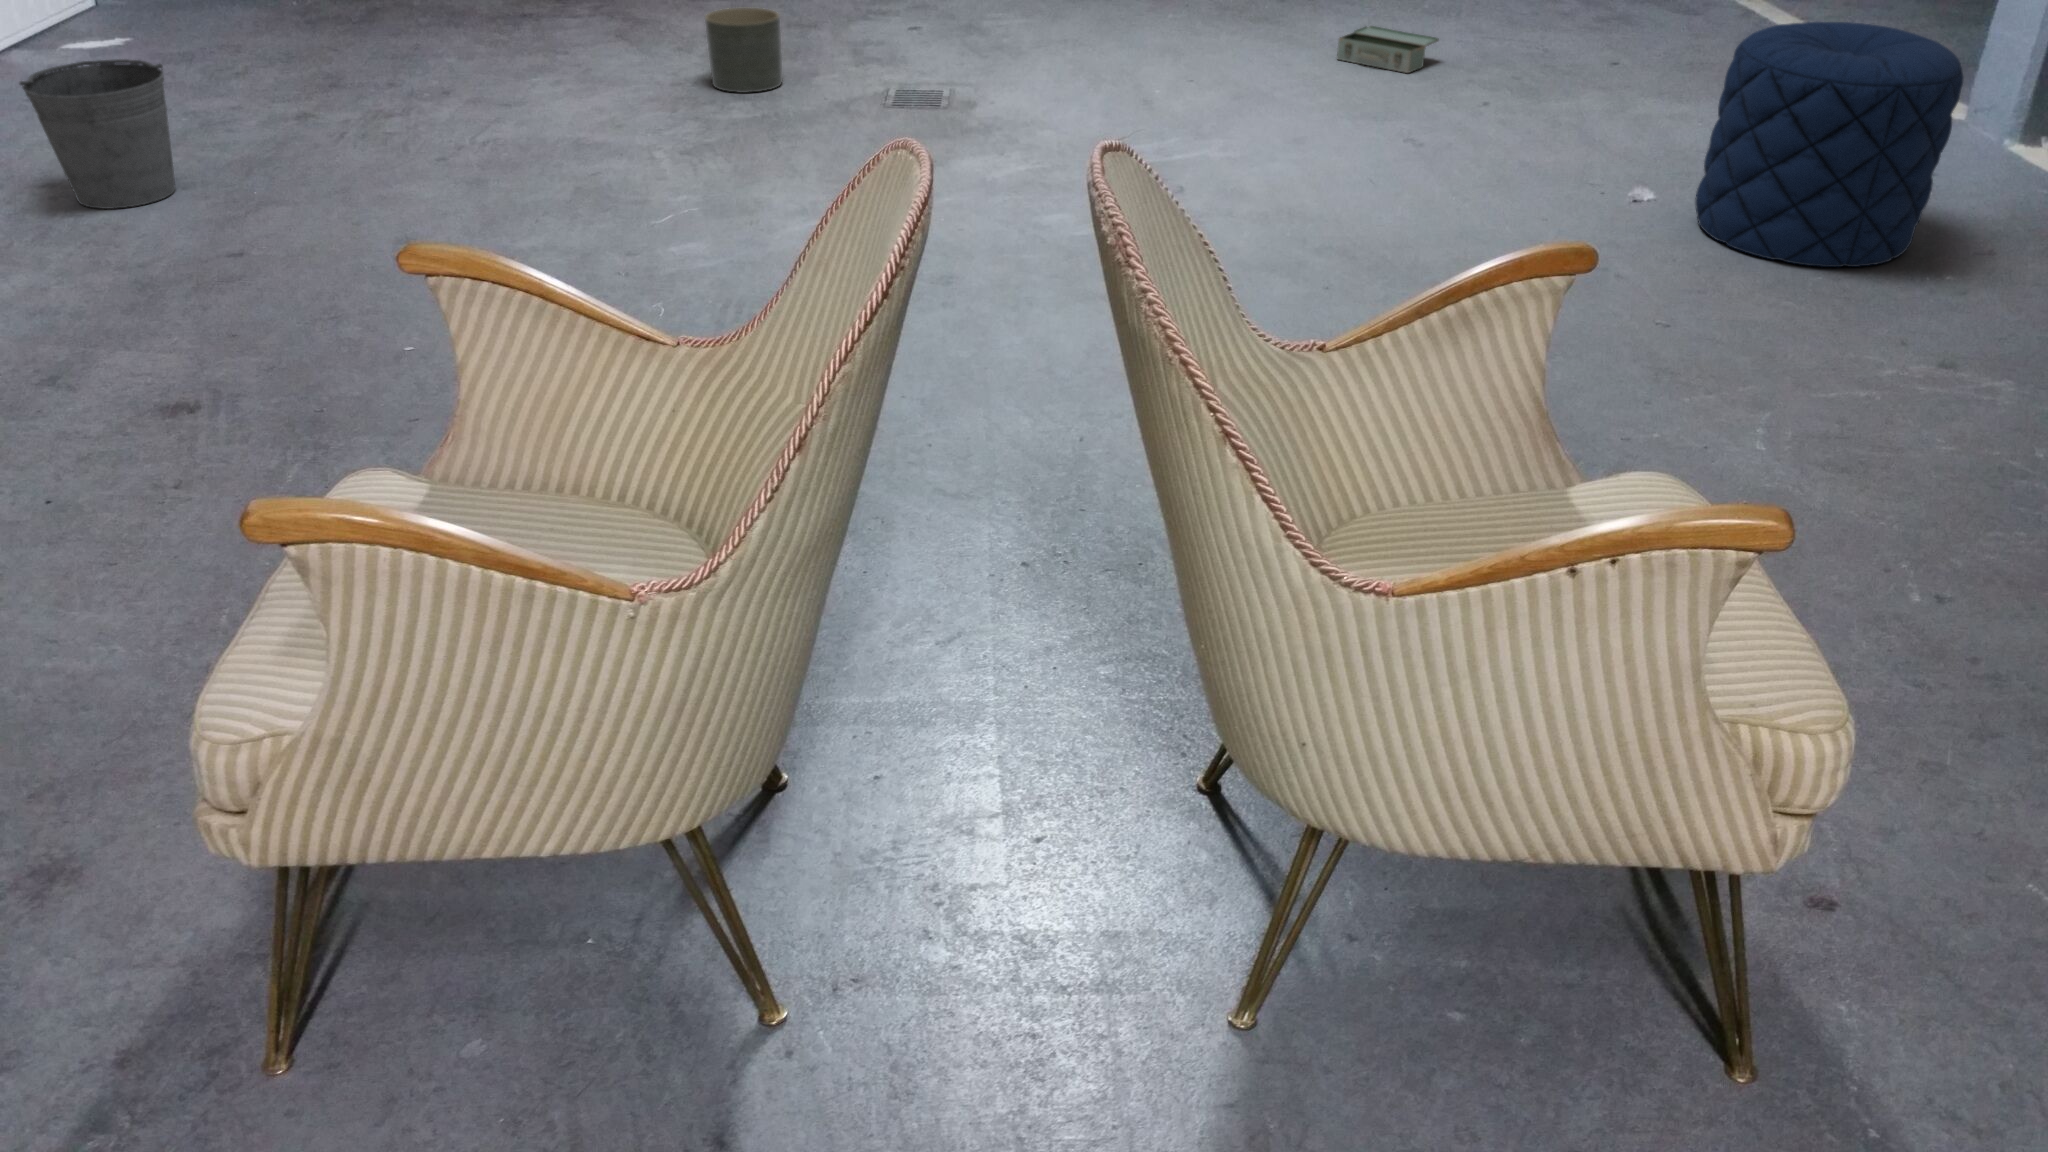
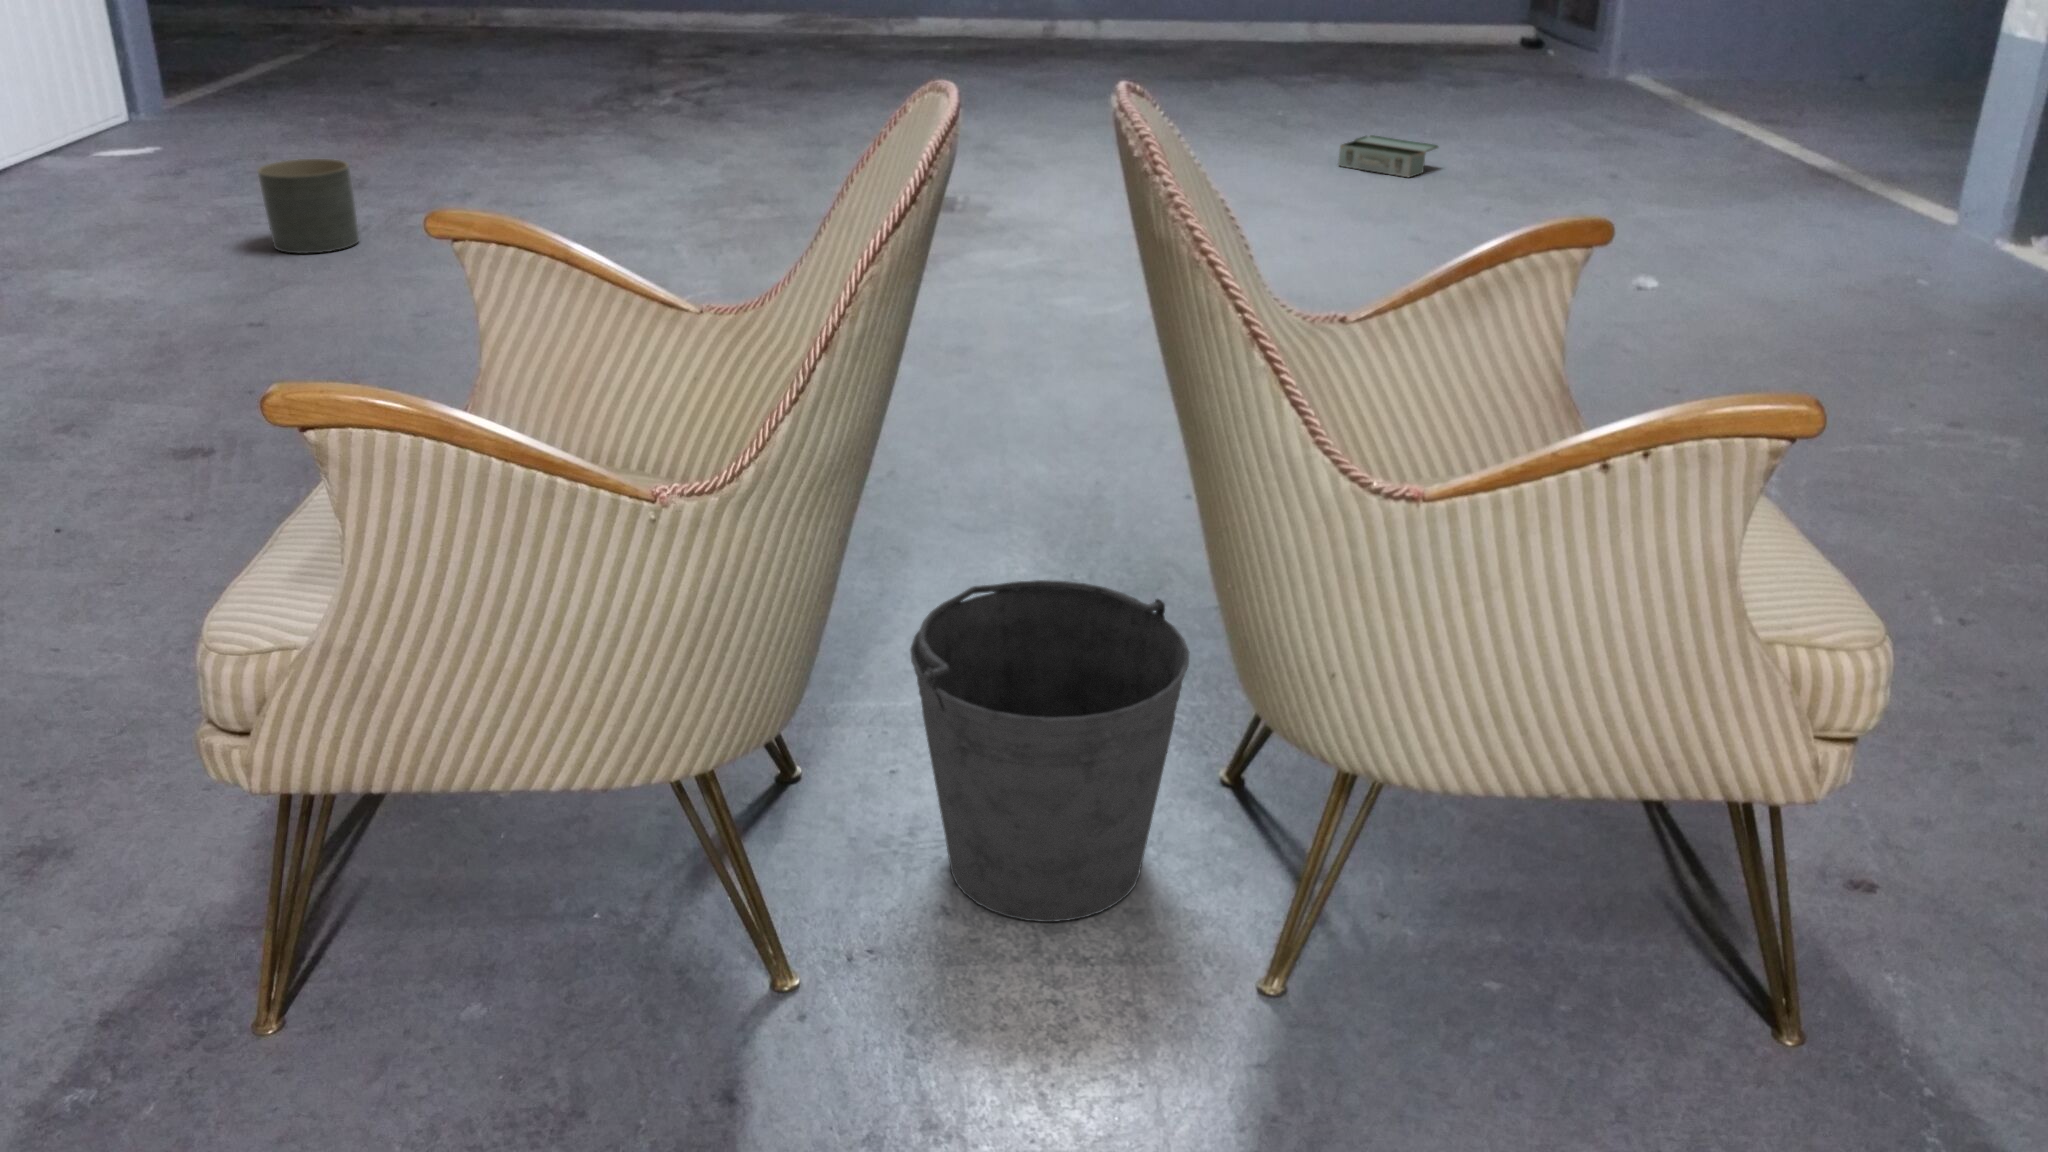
planter: present [705,7,782,93] -> present [258,159,359,254]
pouf: present [1695,22,1963,267] -> none [1699,106,1958,338]
bucket: present [20,59,176,209] -> present [910,580,1189,922]

